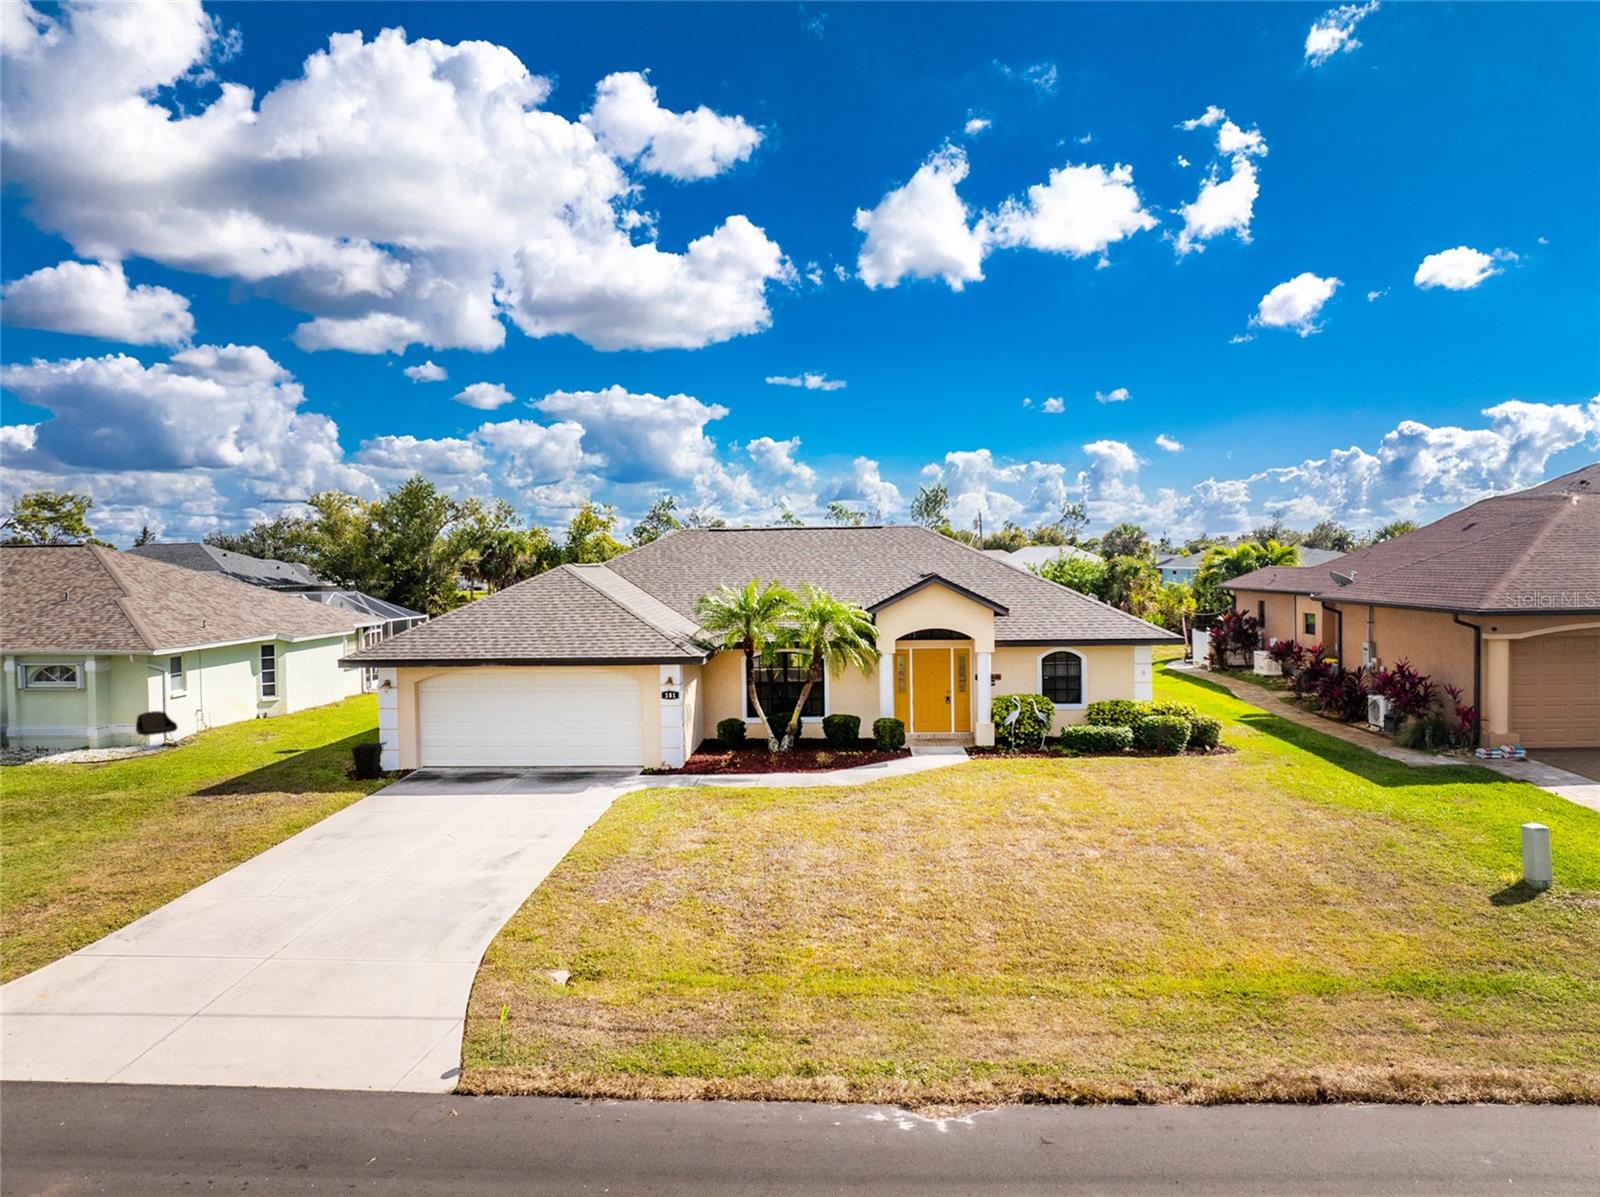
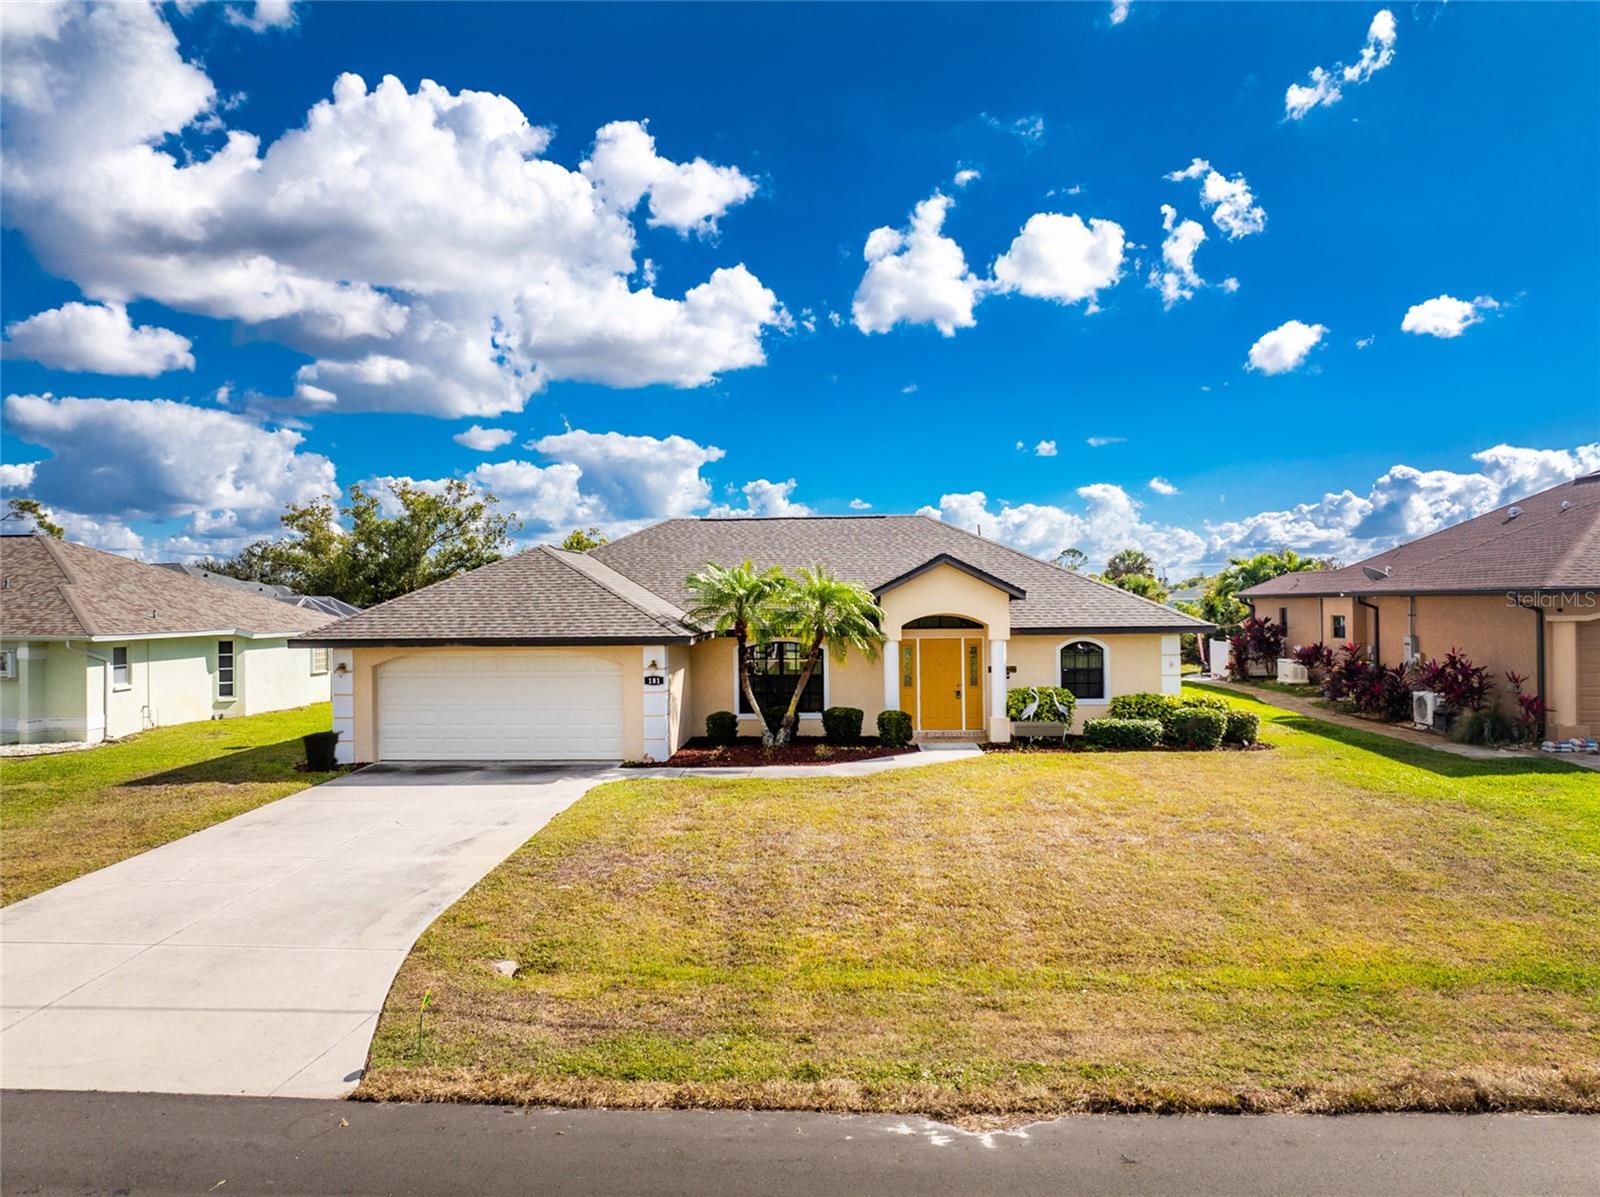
lounge chair: present [136,711,178,748] -> none [75,704,122,747]
bench: none [995,728,1045,751] -> present [1010,722,1064,746]

